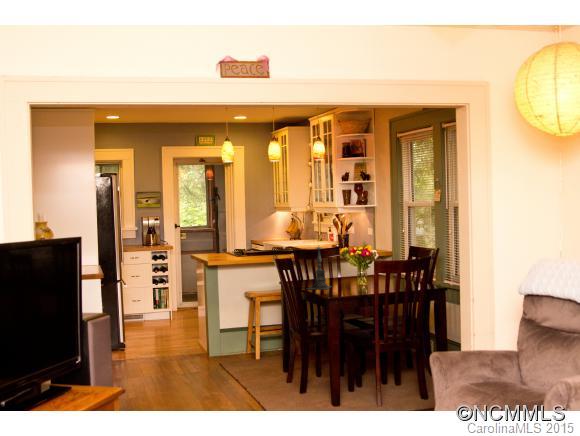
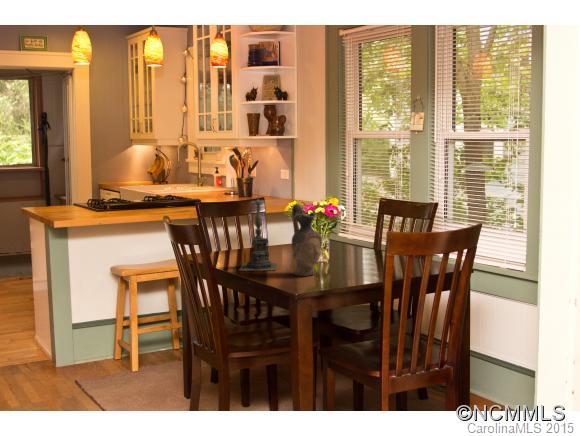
ceramic pitcher: none [335,249,353,292] -> present [292,204,323,276]

